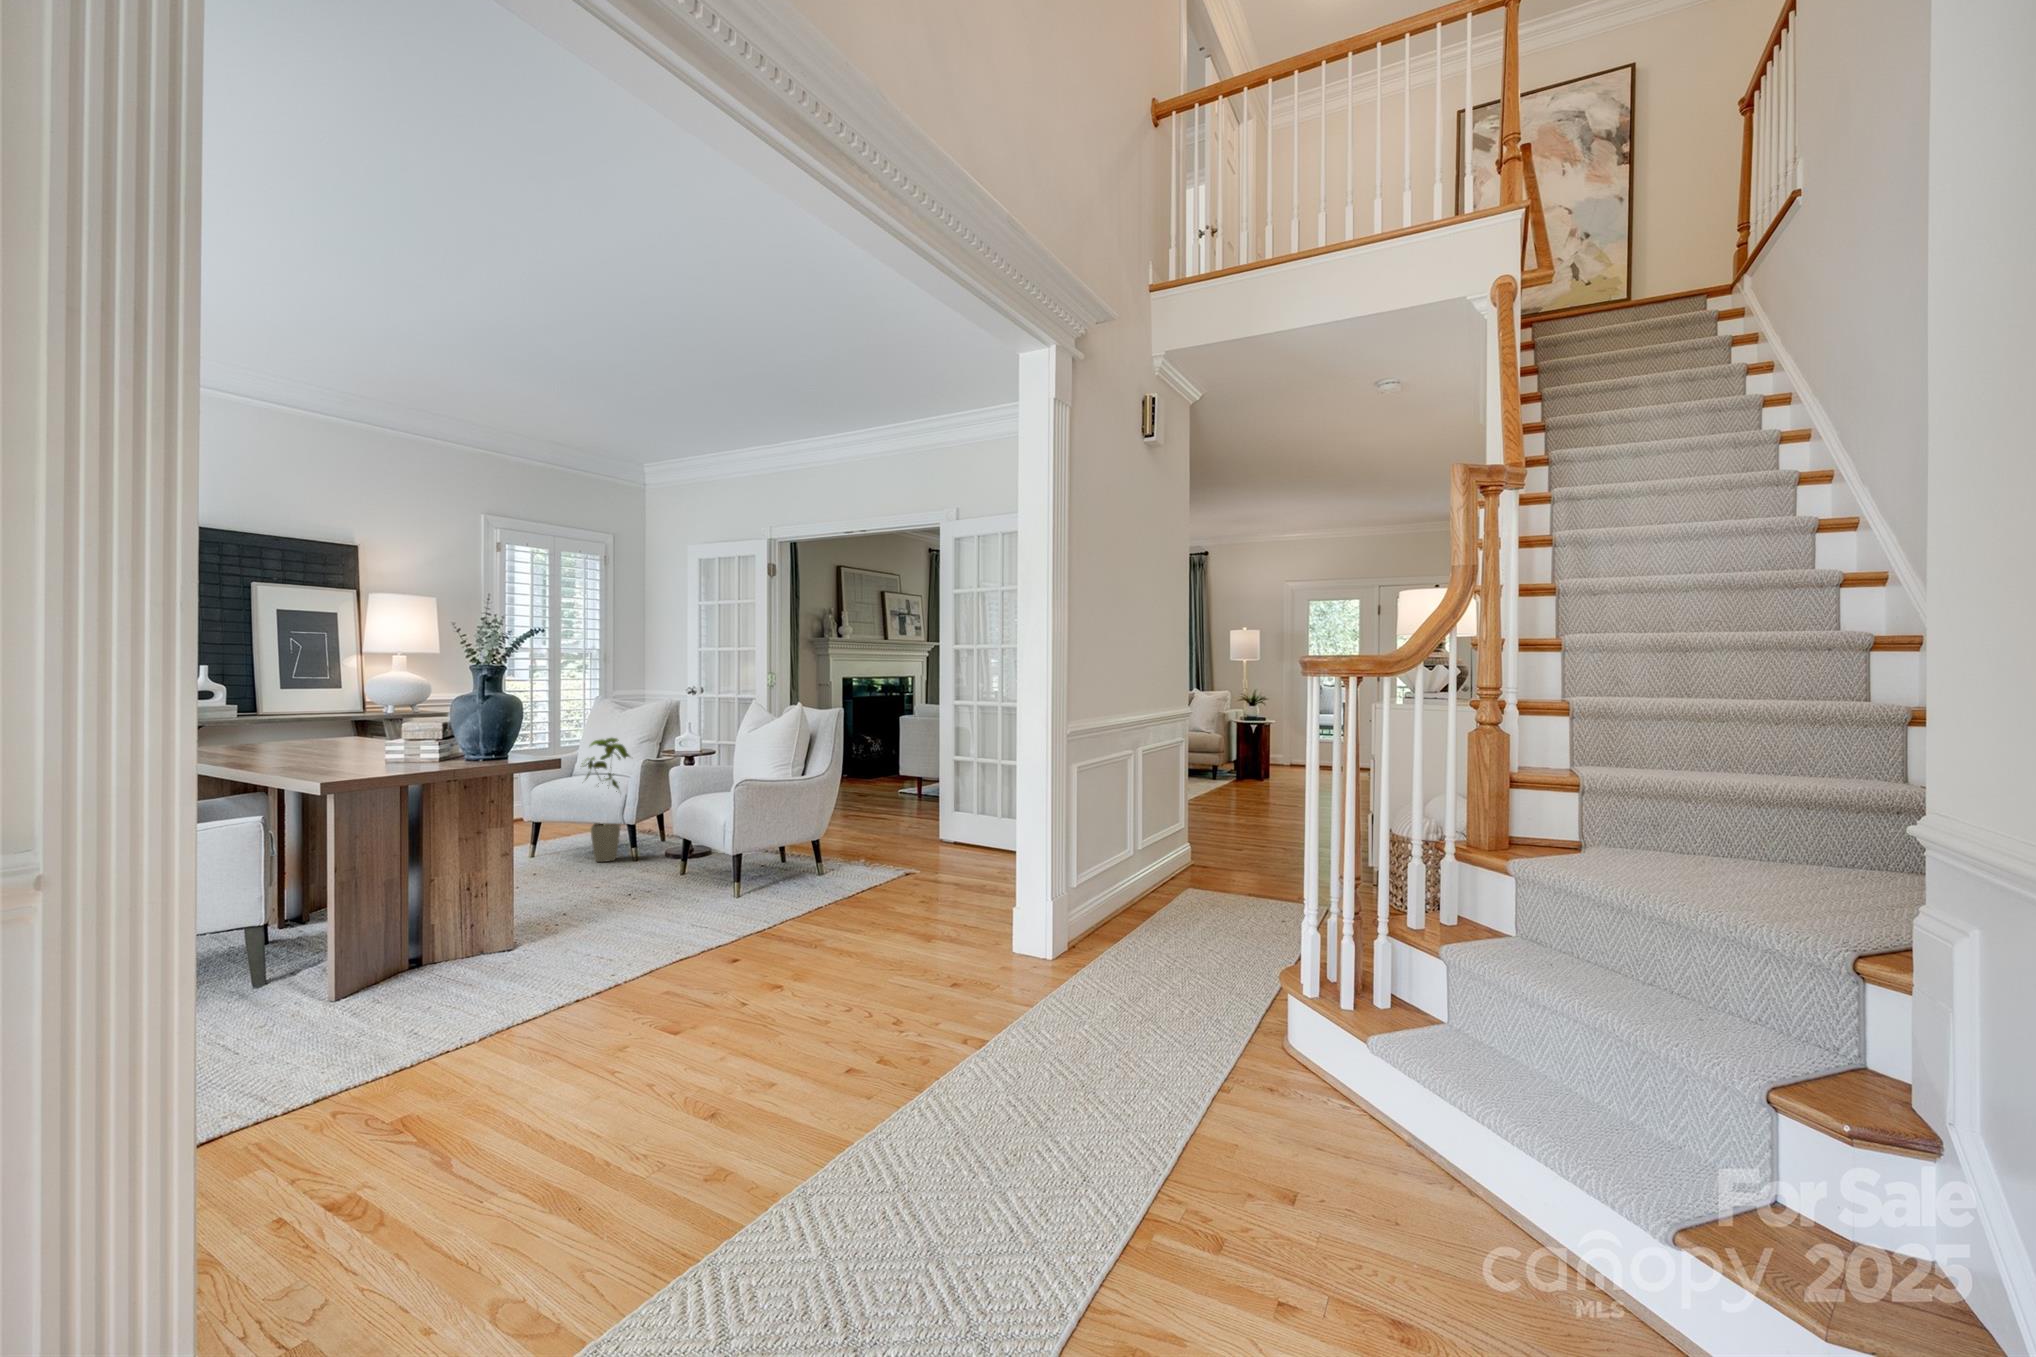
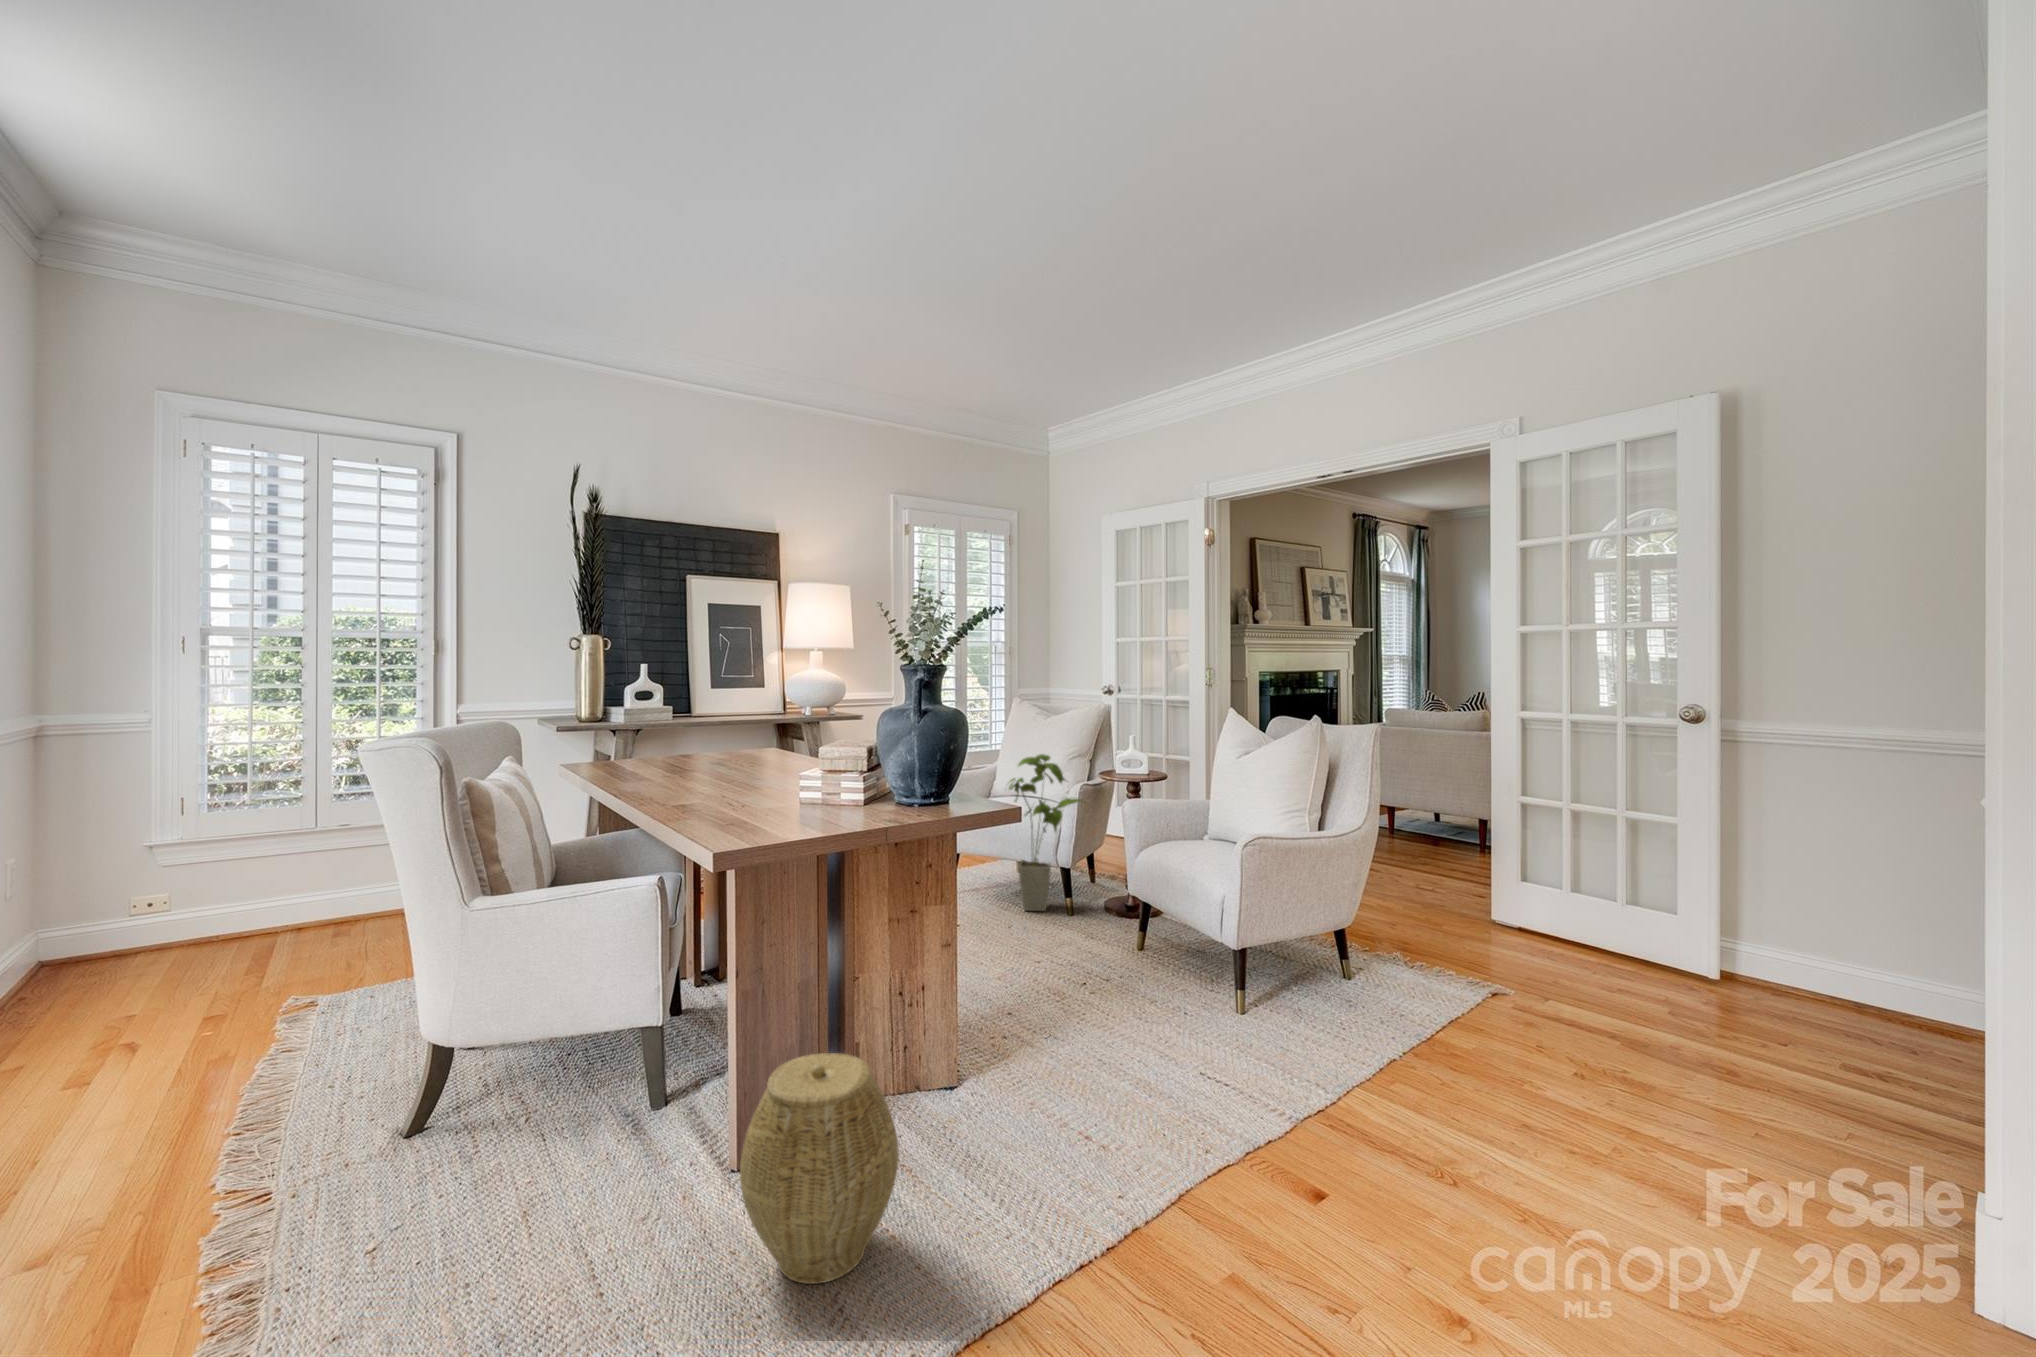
woven basket: none [341,903,456,1031] -> present [740,1053,899,1284]

